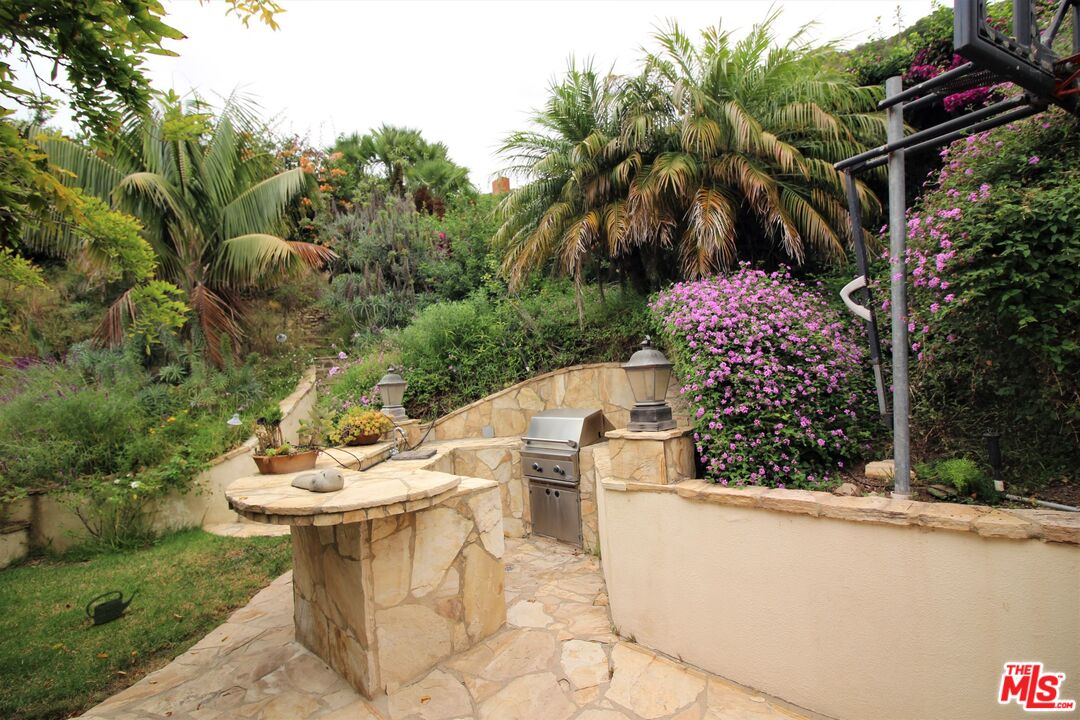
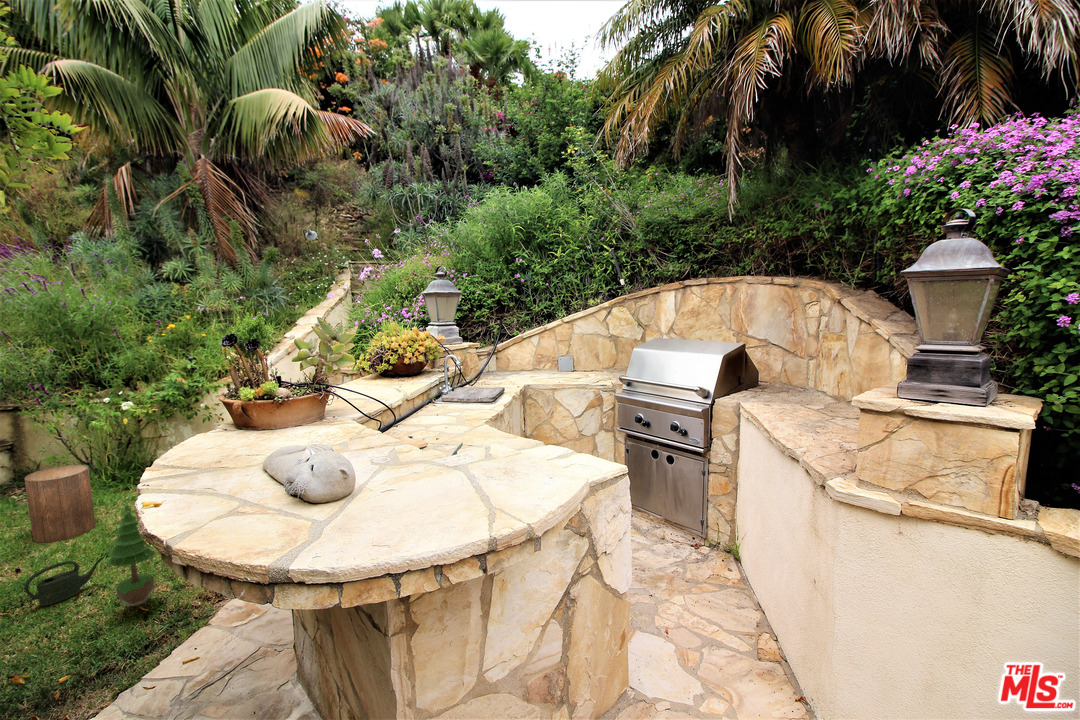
stool: none [68,529,117,591] -> present [25,465,95,543]
potted tree: none [152,541,186,618] -> present [107,505,156,606]

